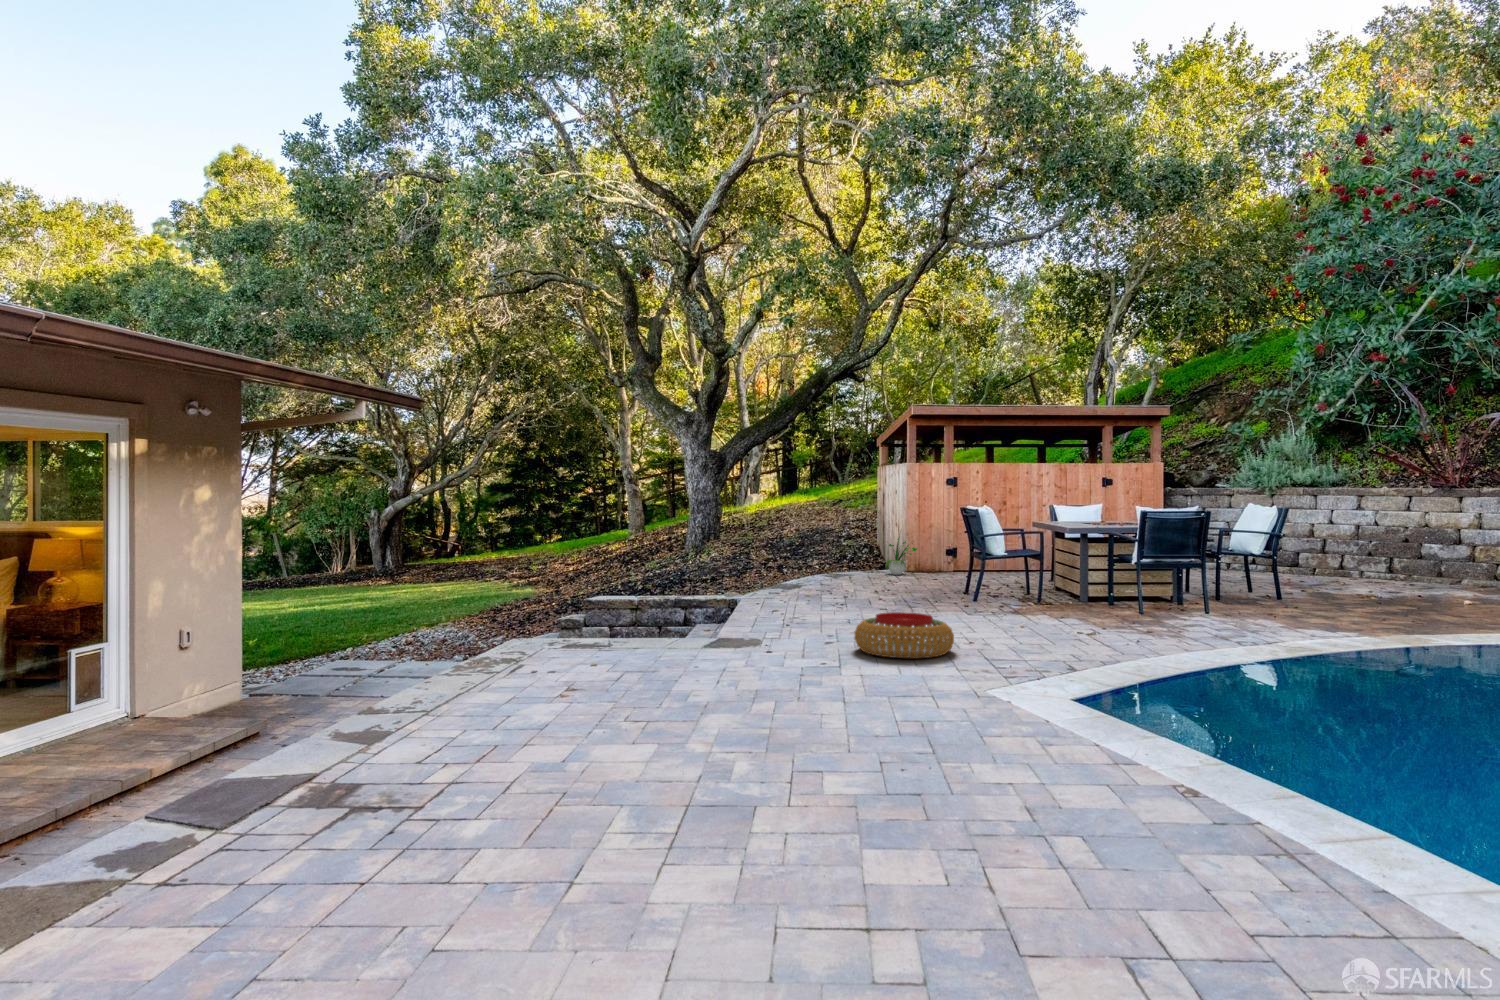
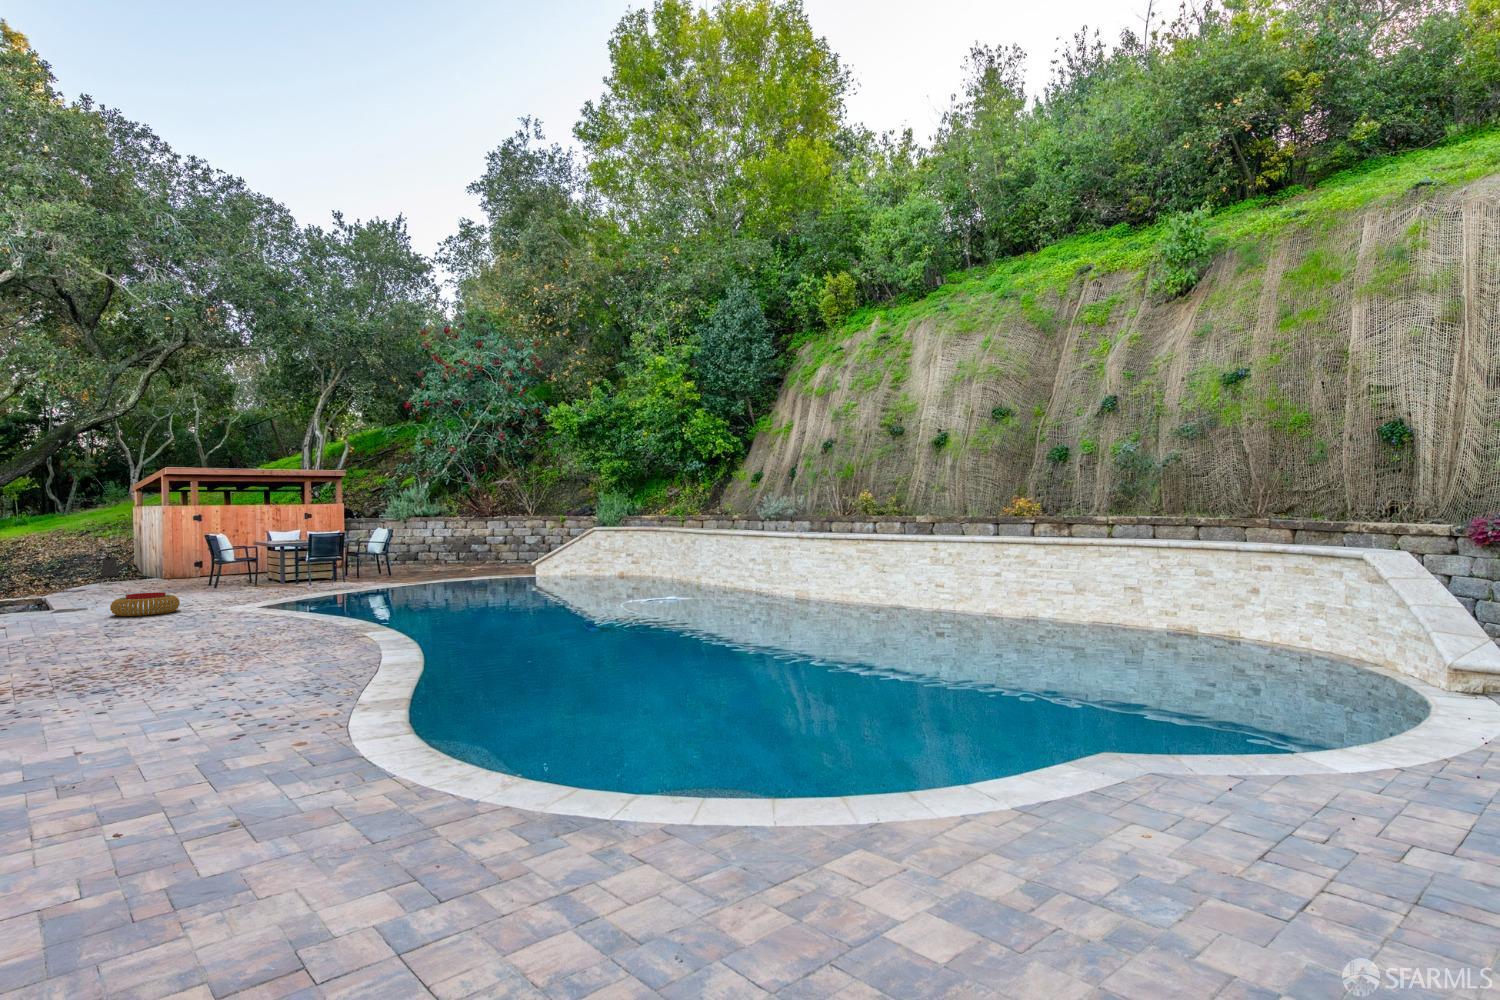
watering can: none [835,529,875,563] -> present [96,553,135,577]
potted plant: present [885,536,917,575] -> none [142,549,171,581]

